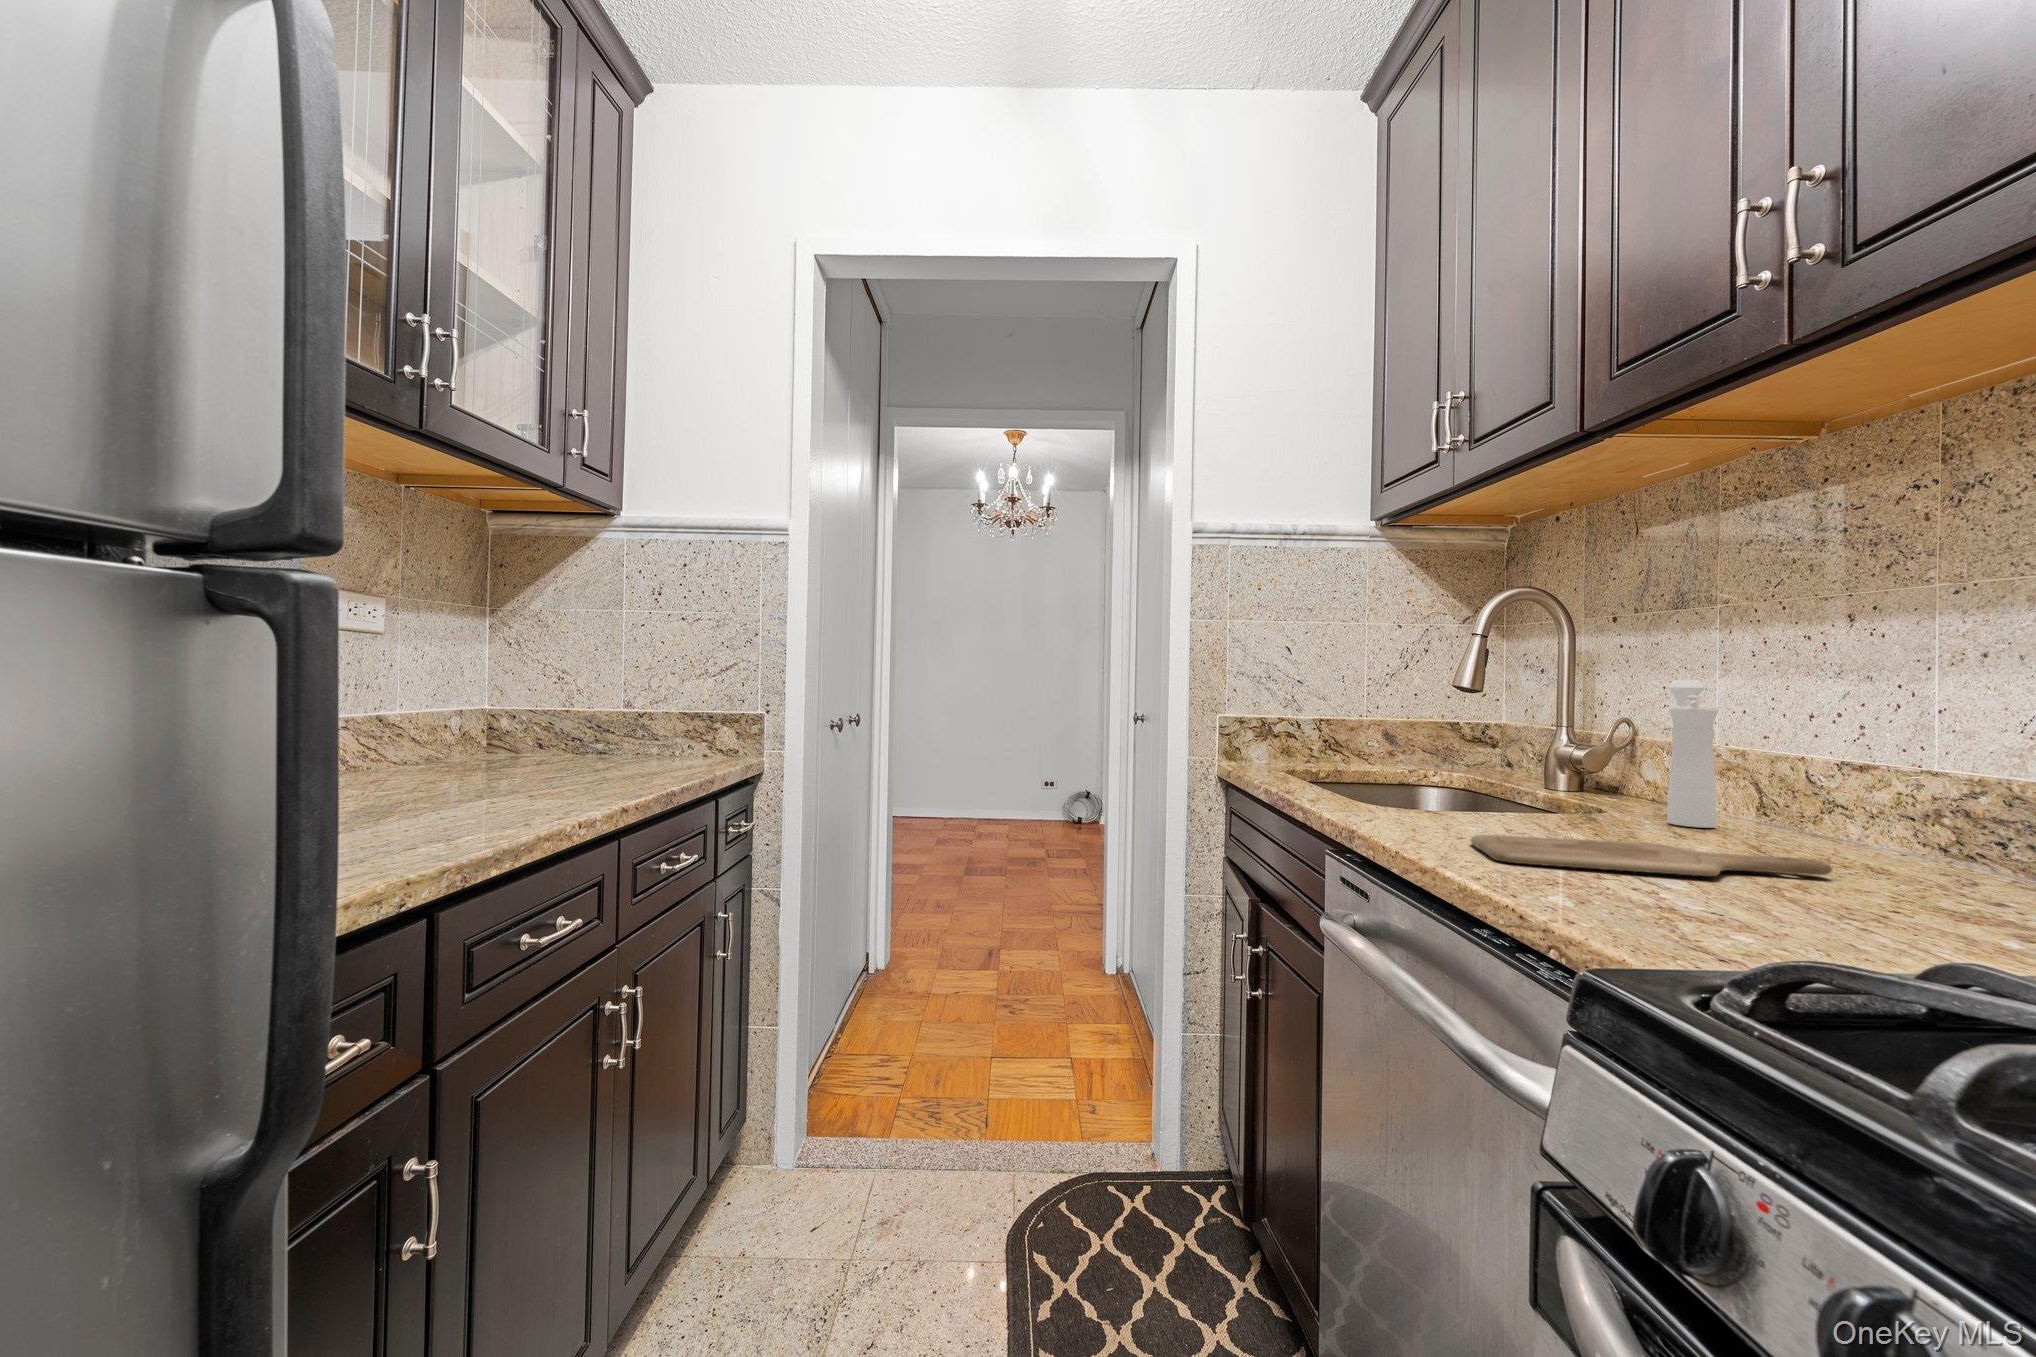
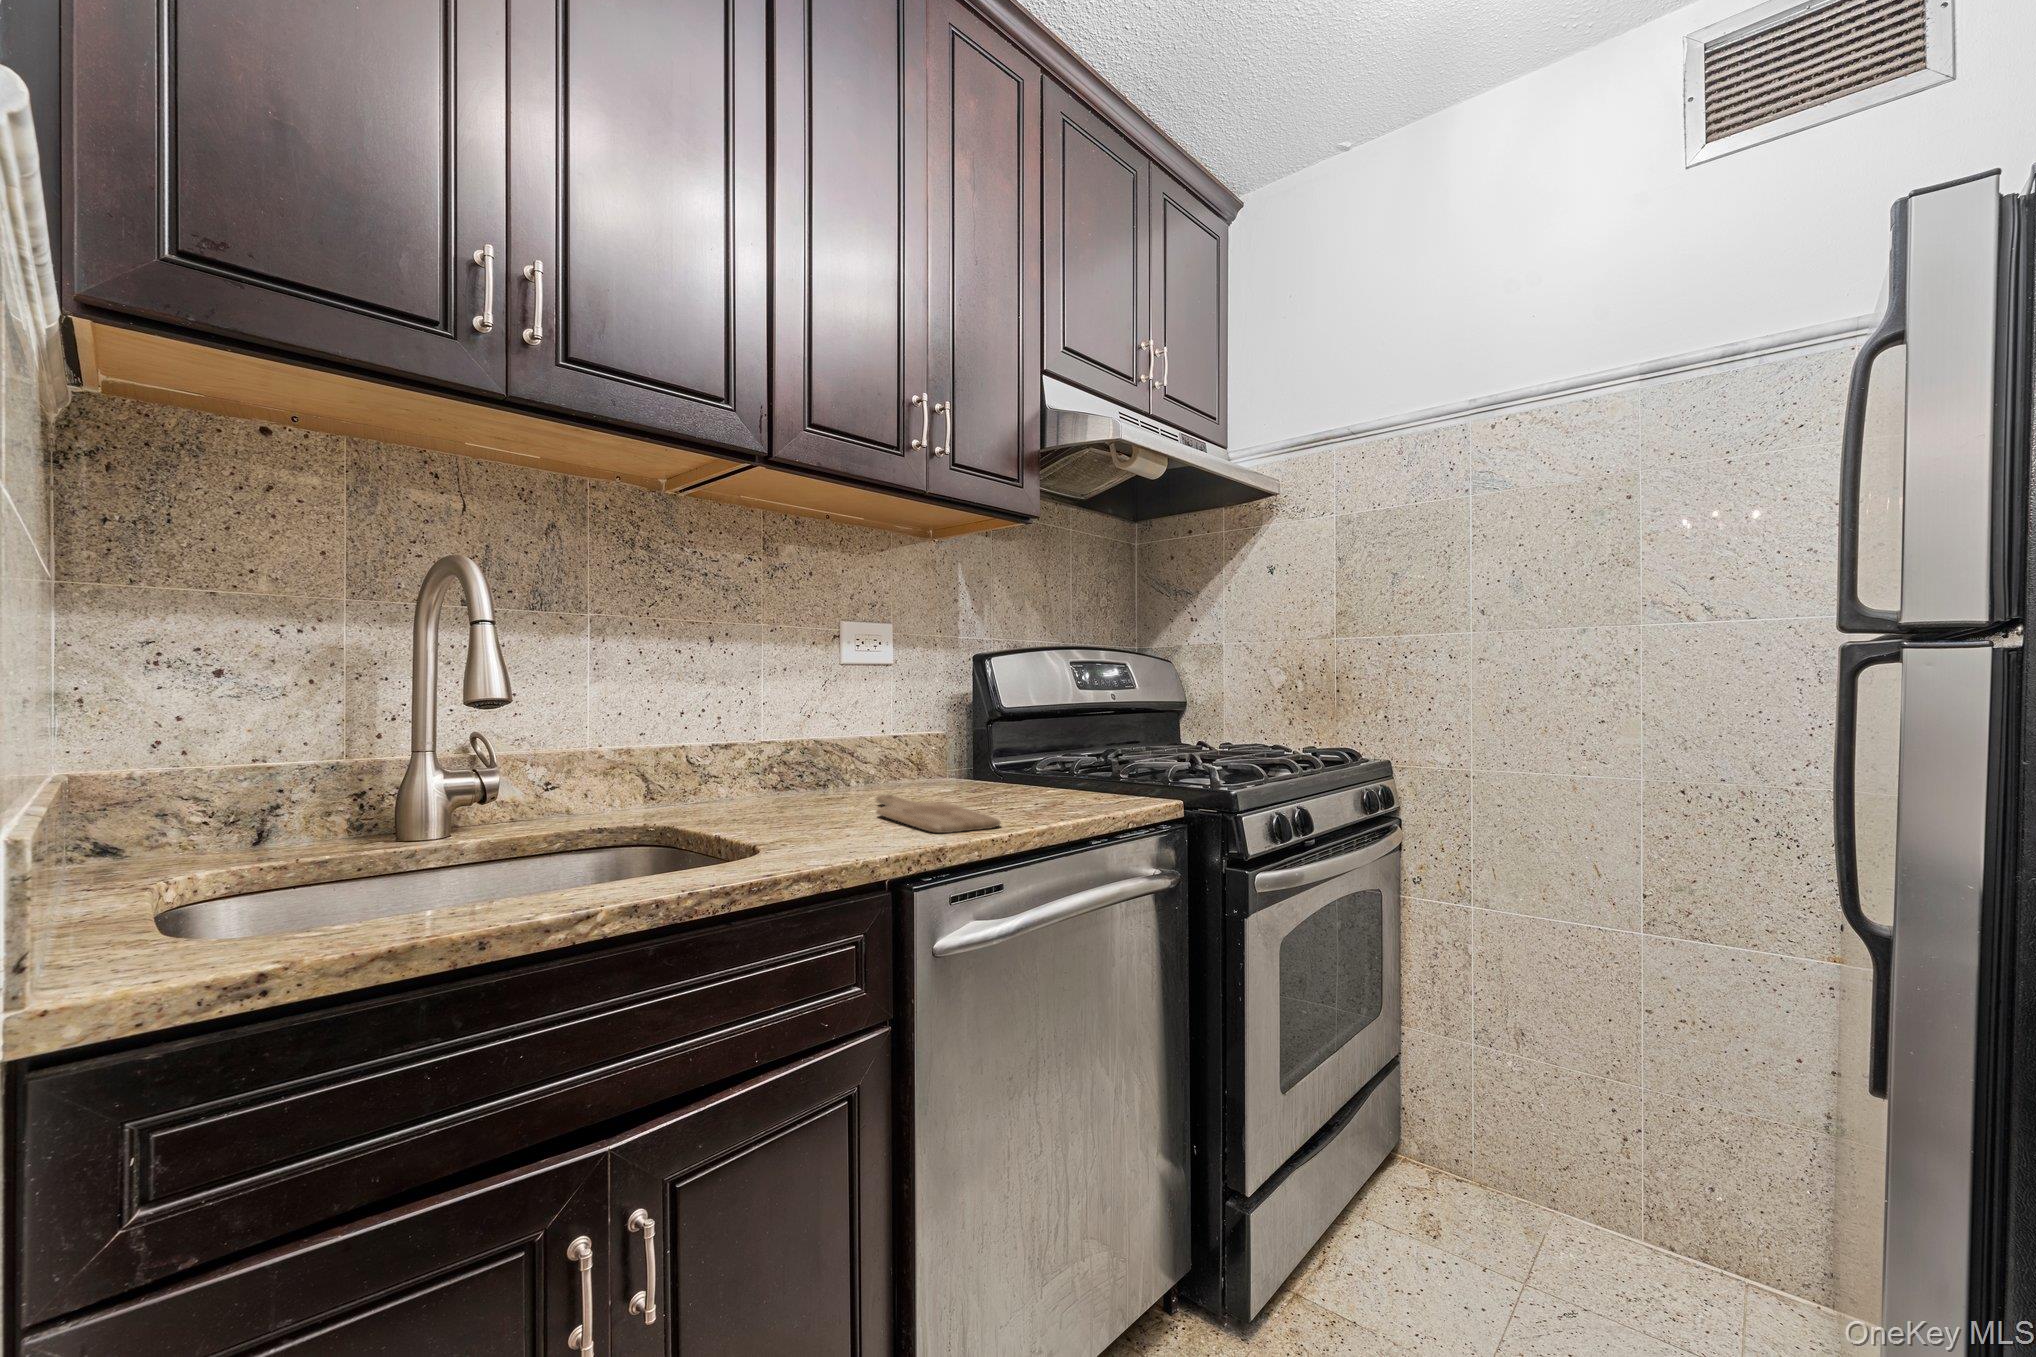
pepper mill: present [1667,680,1719,828] -> none [583,690,689,819]

